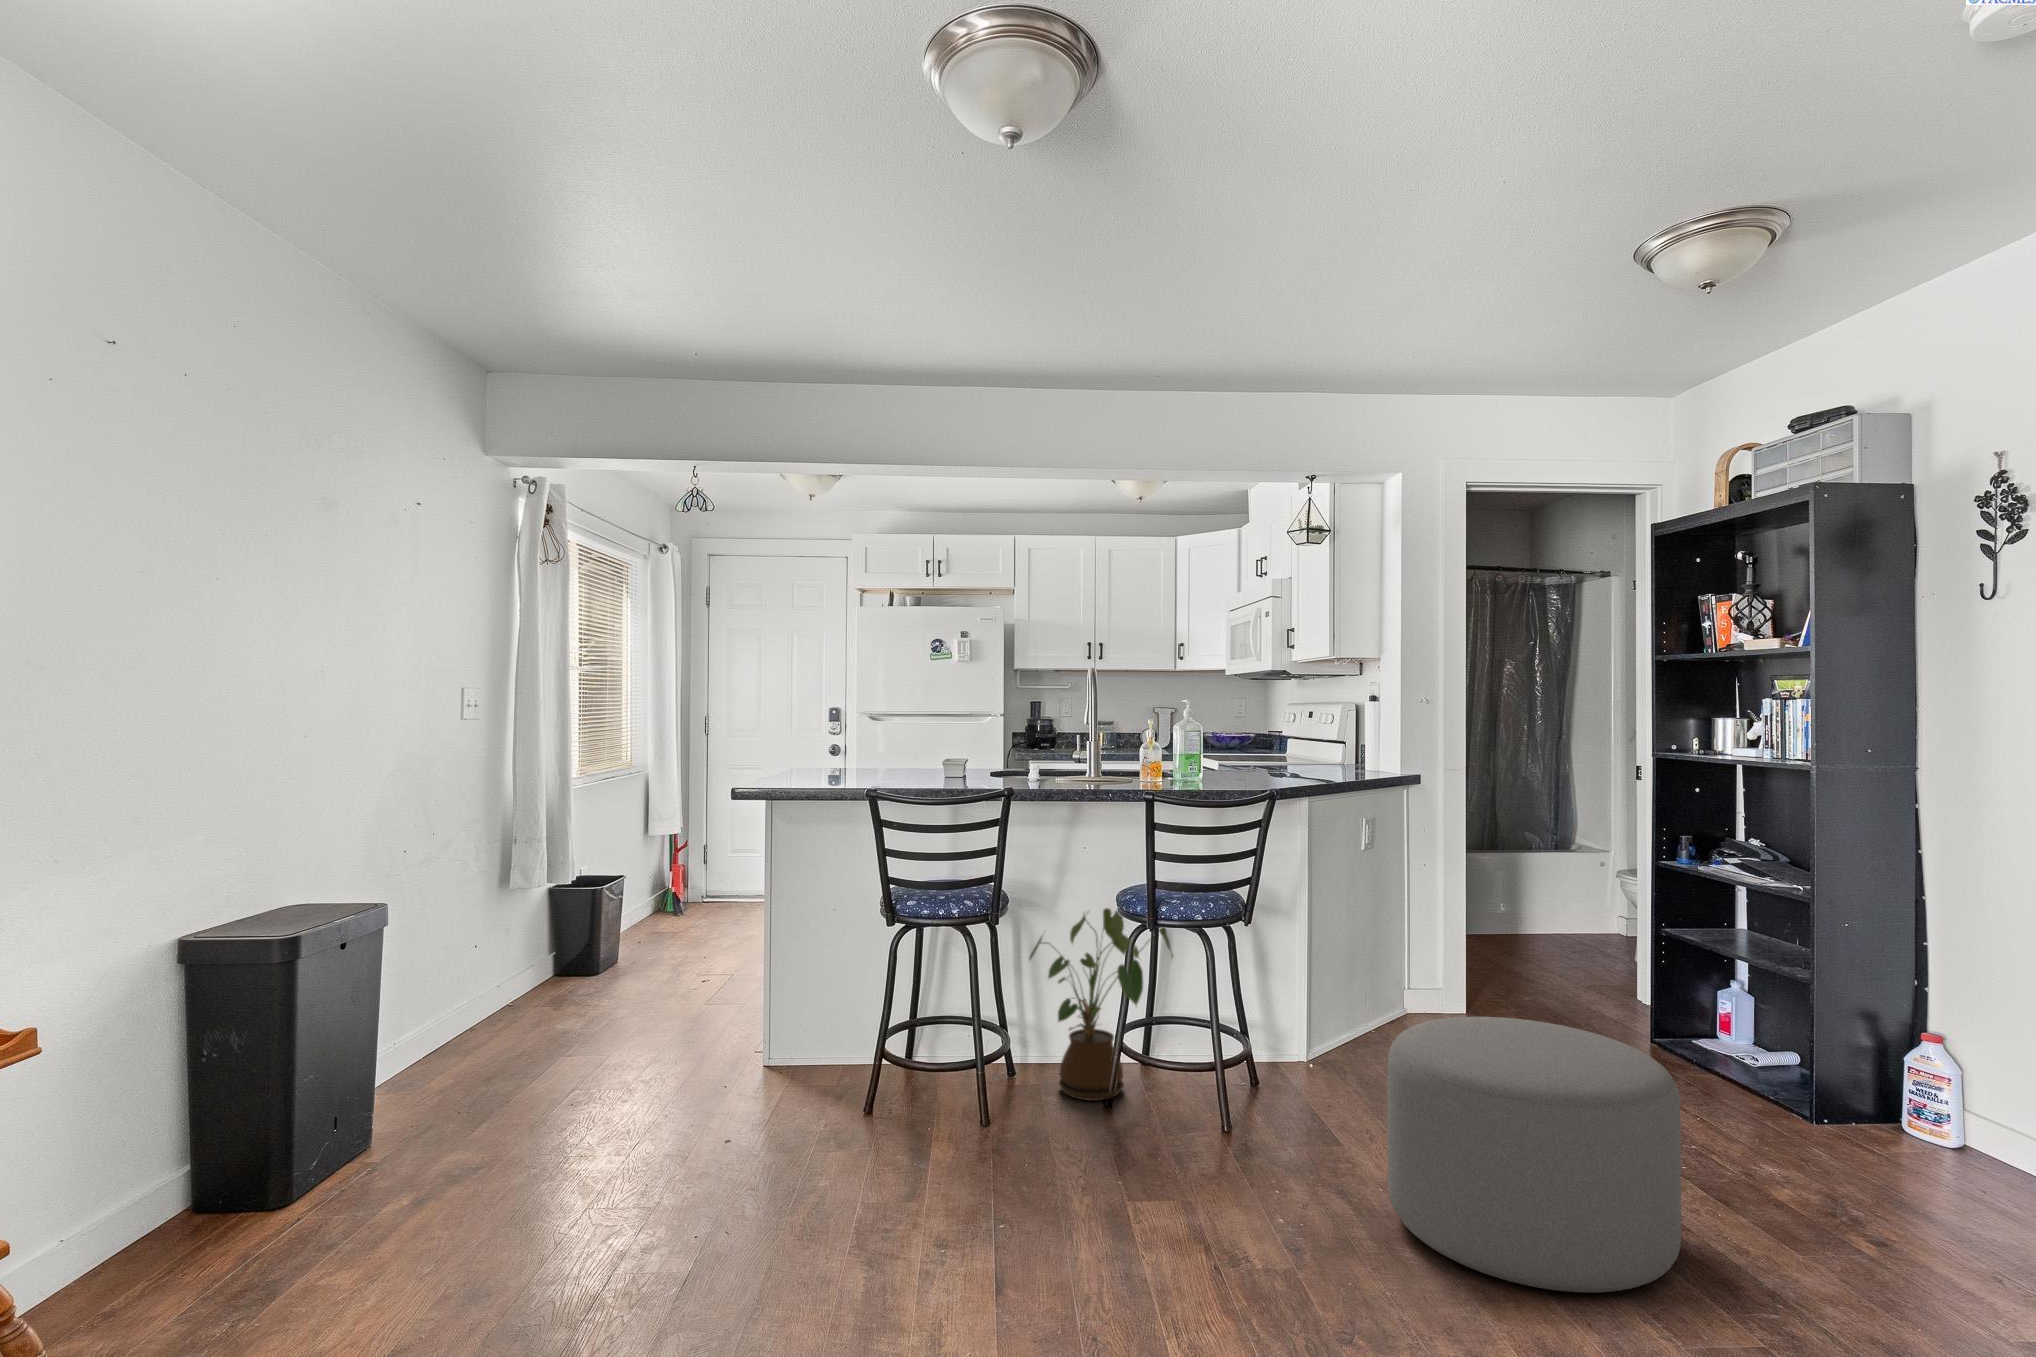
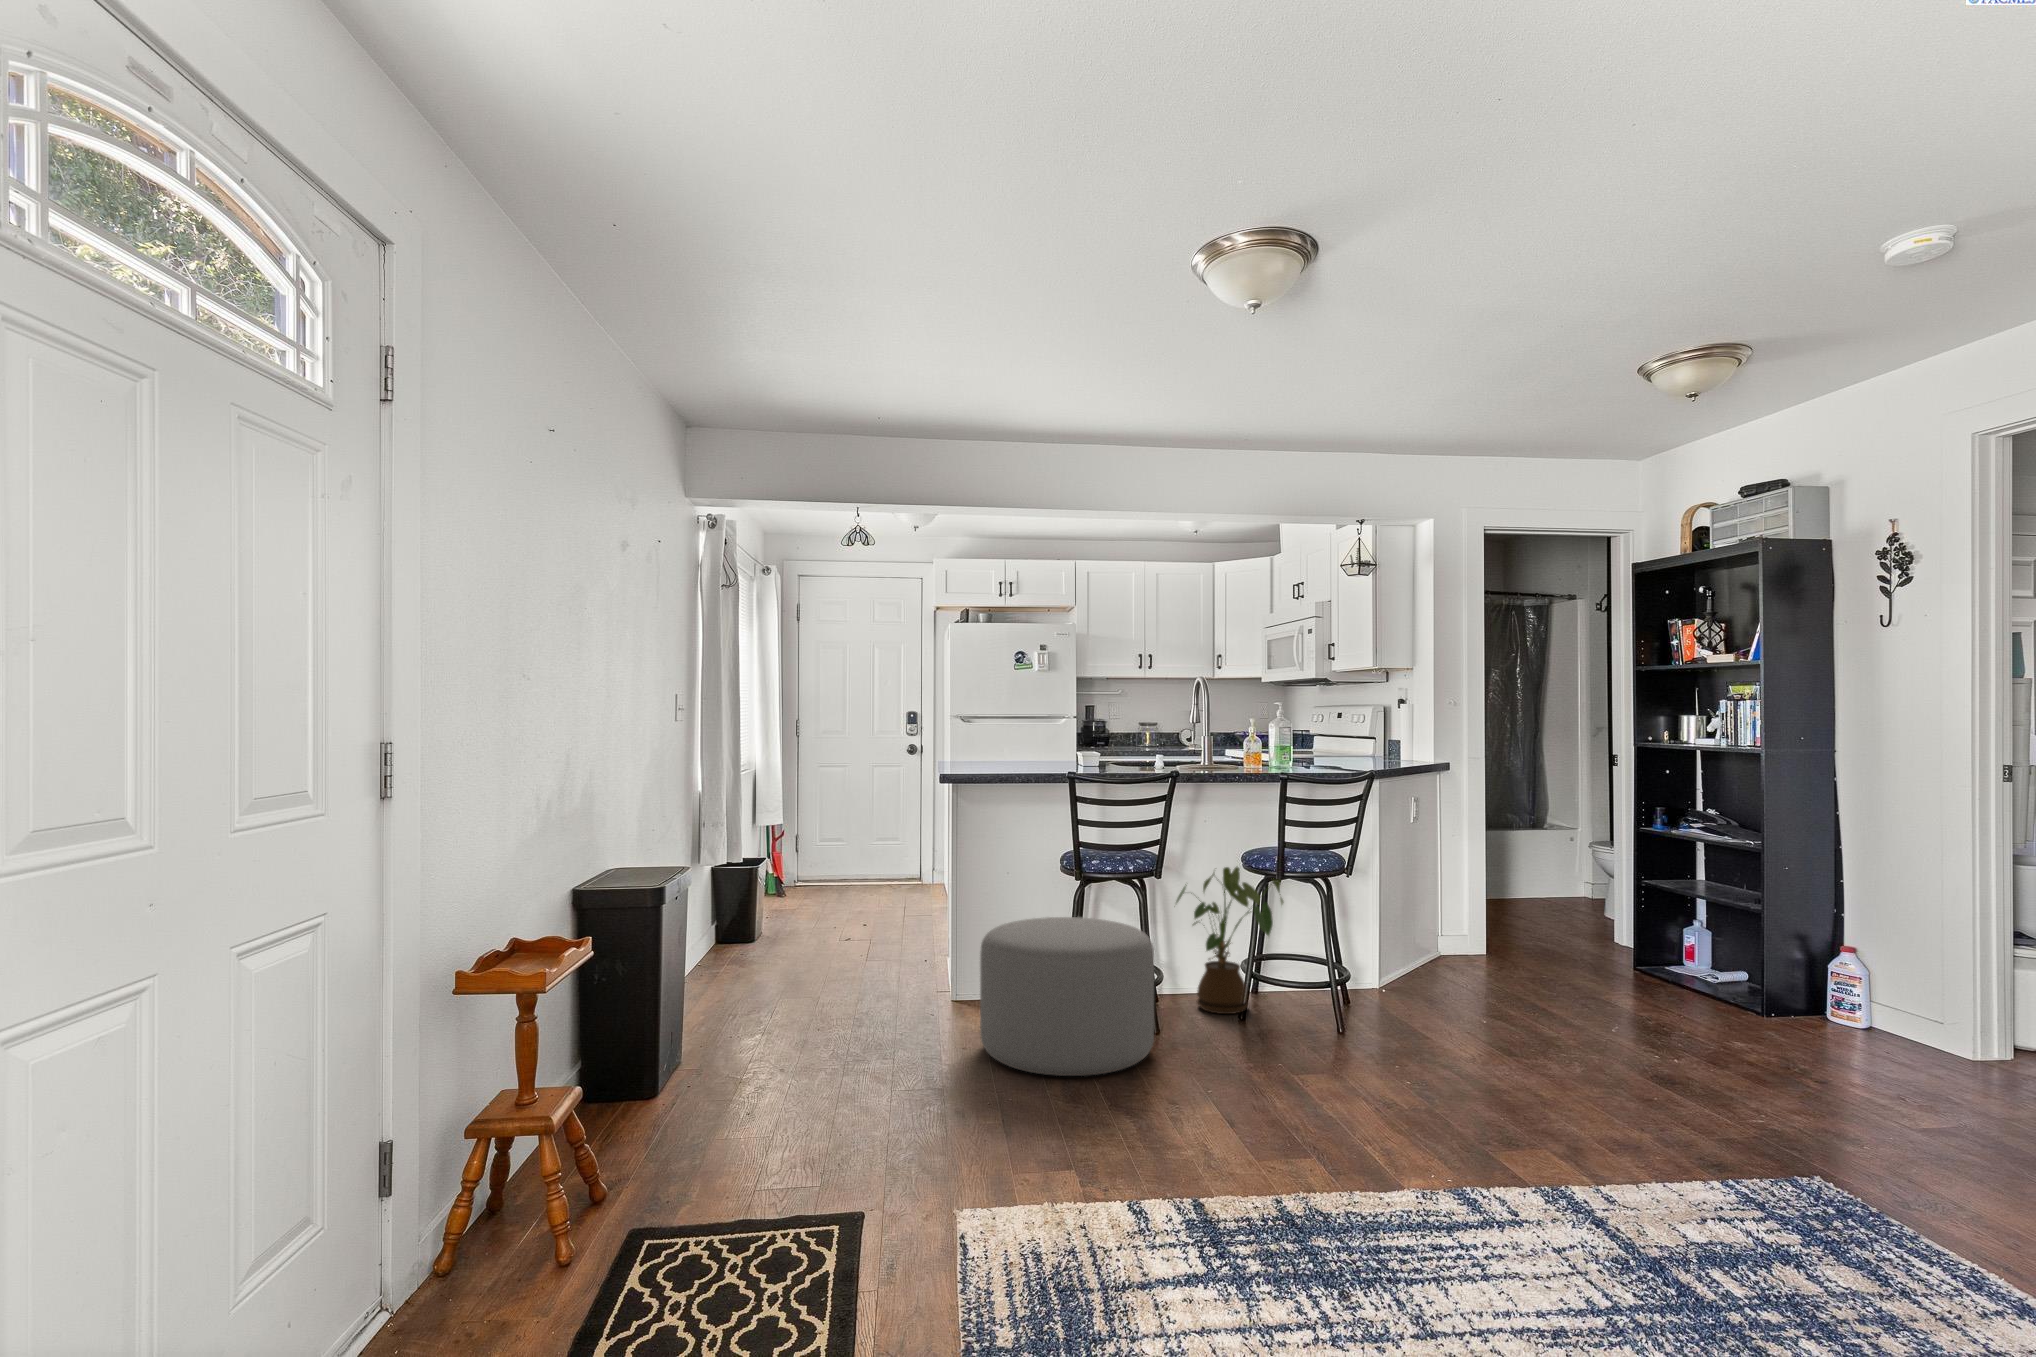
ottoman: present [1388,1017,1681,1293] -> present [980,917,1154,1076]

